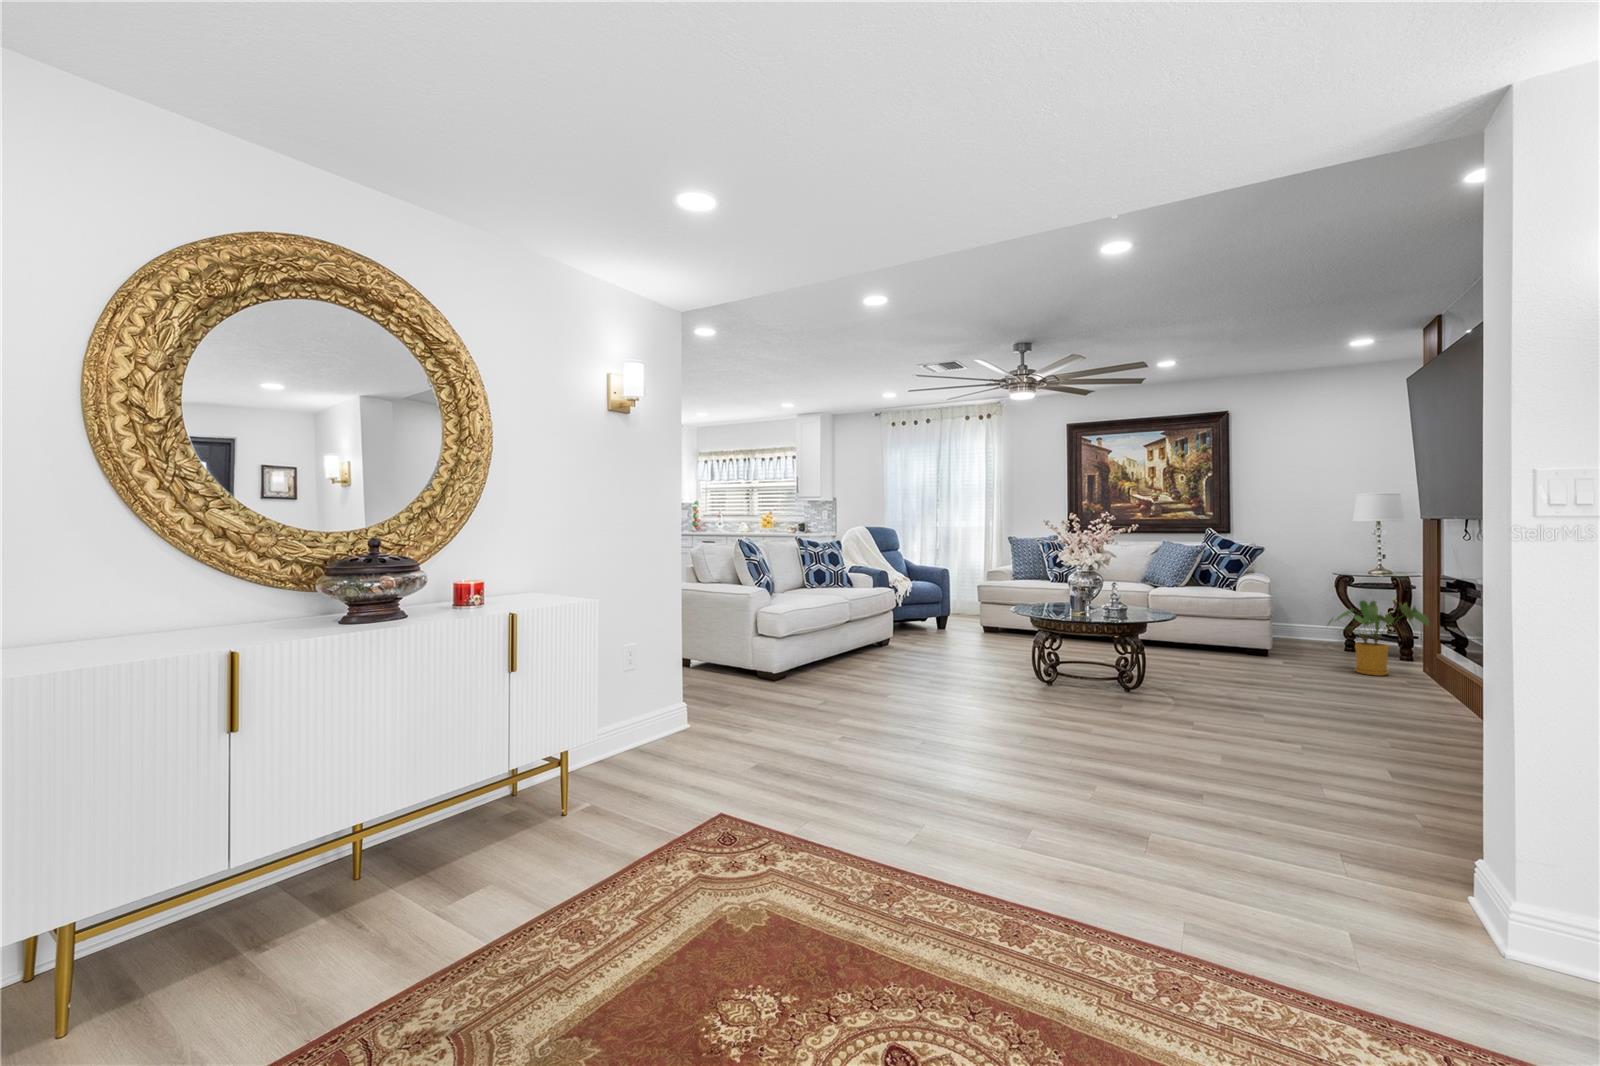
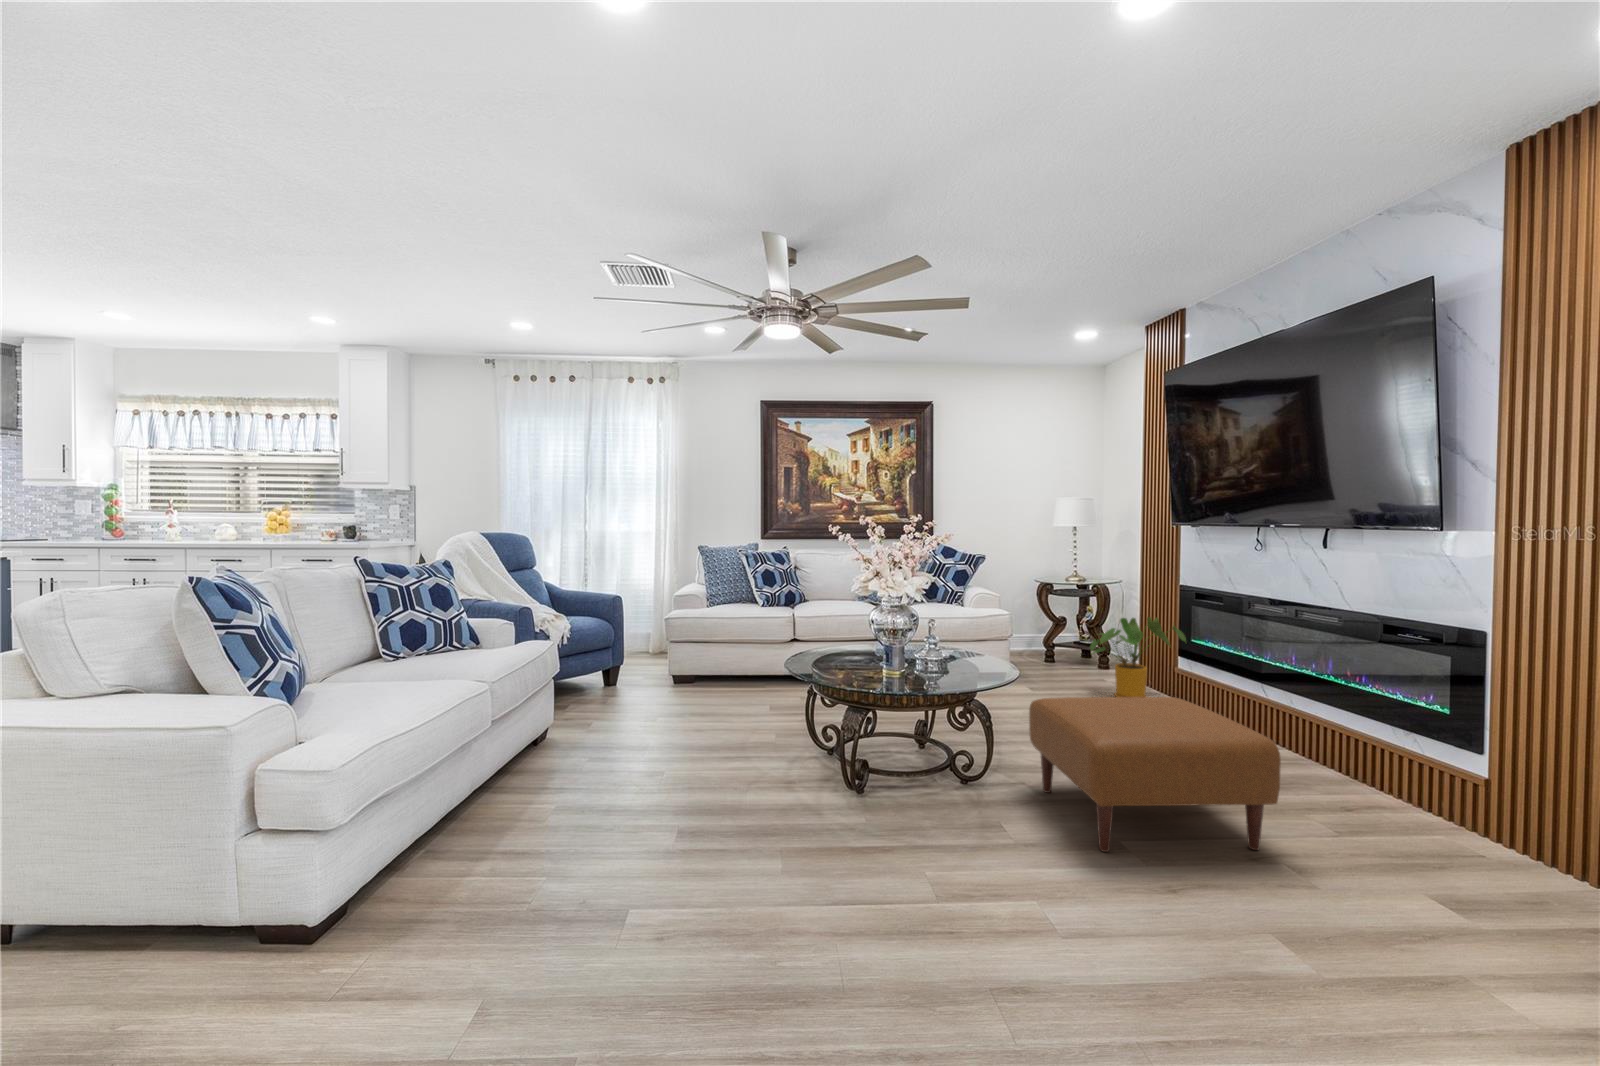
ottoman: none [1156,634,1299,731] -> present [1029,697,1281,852]

